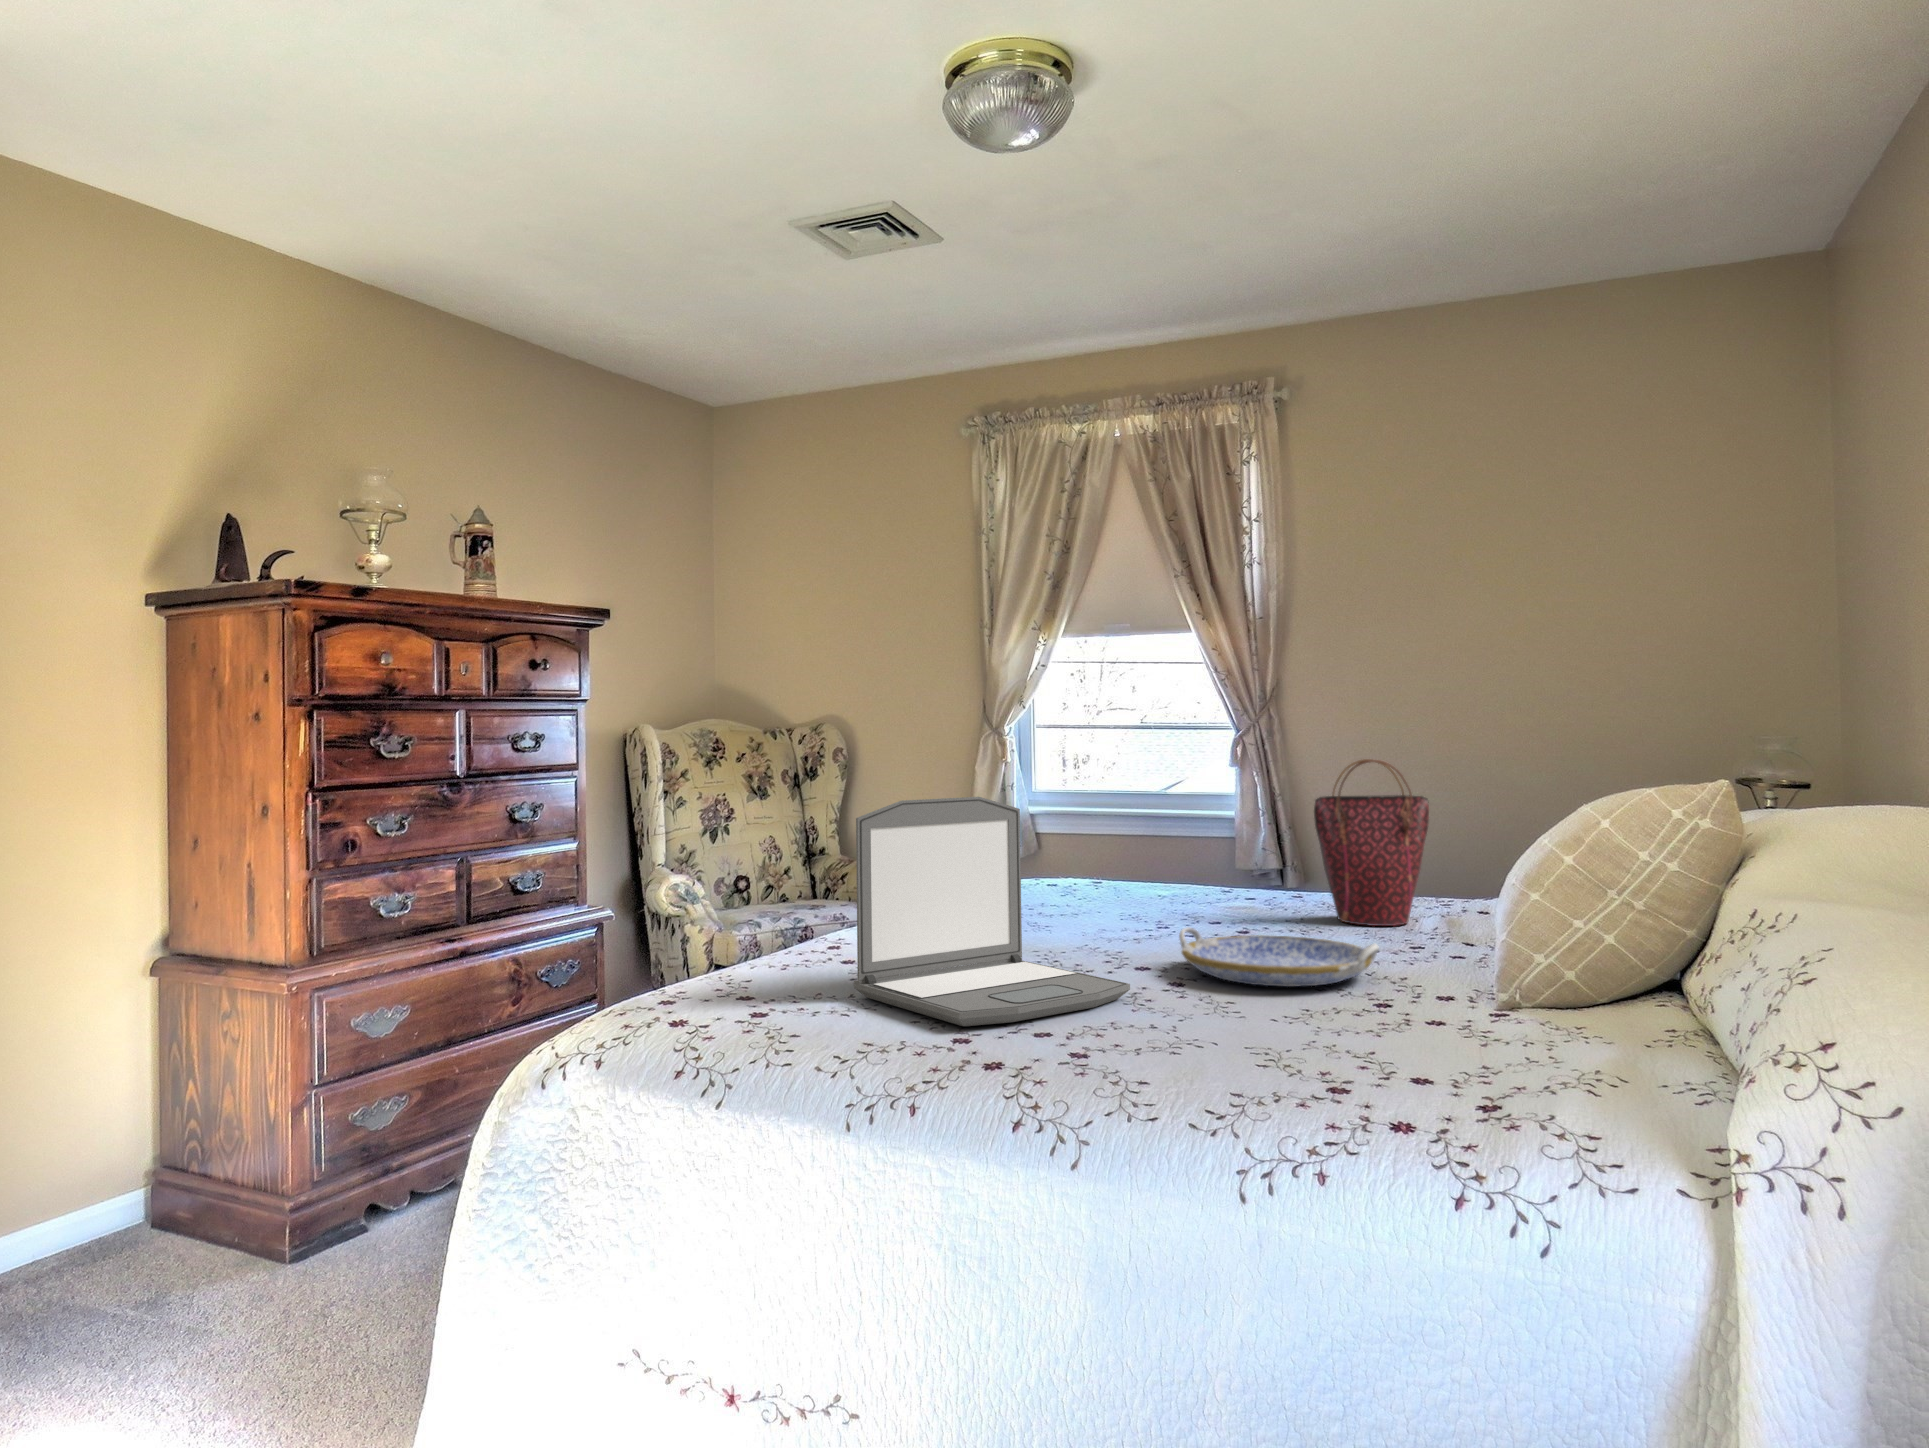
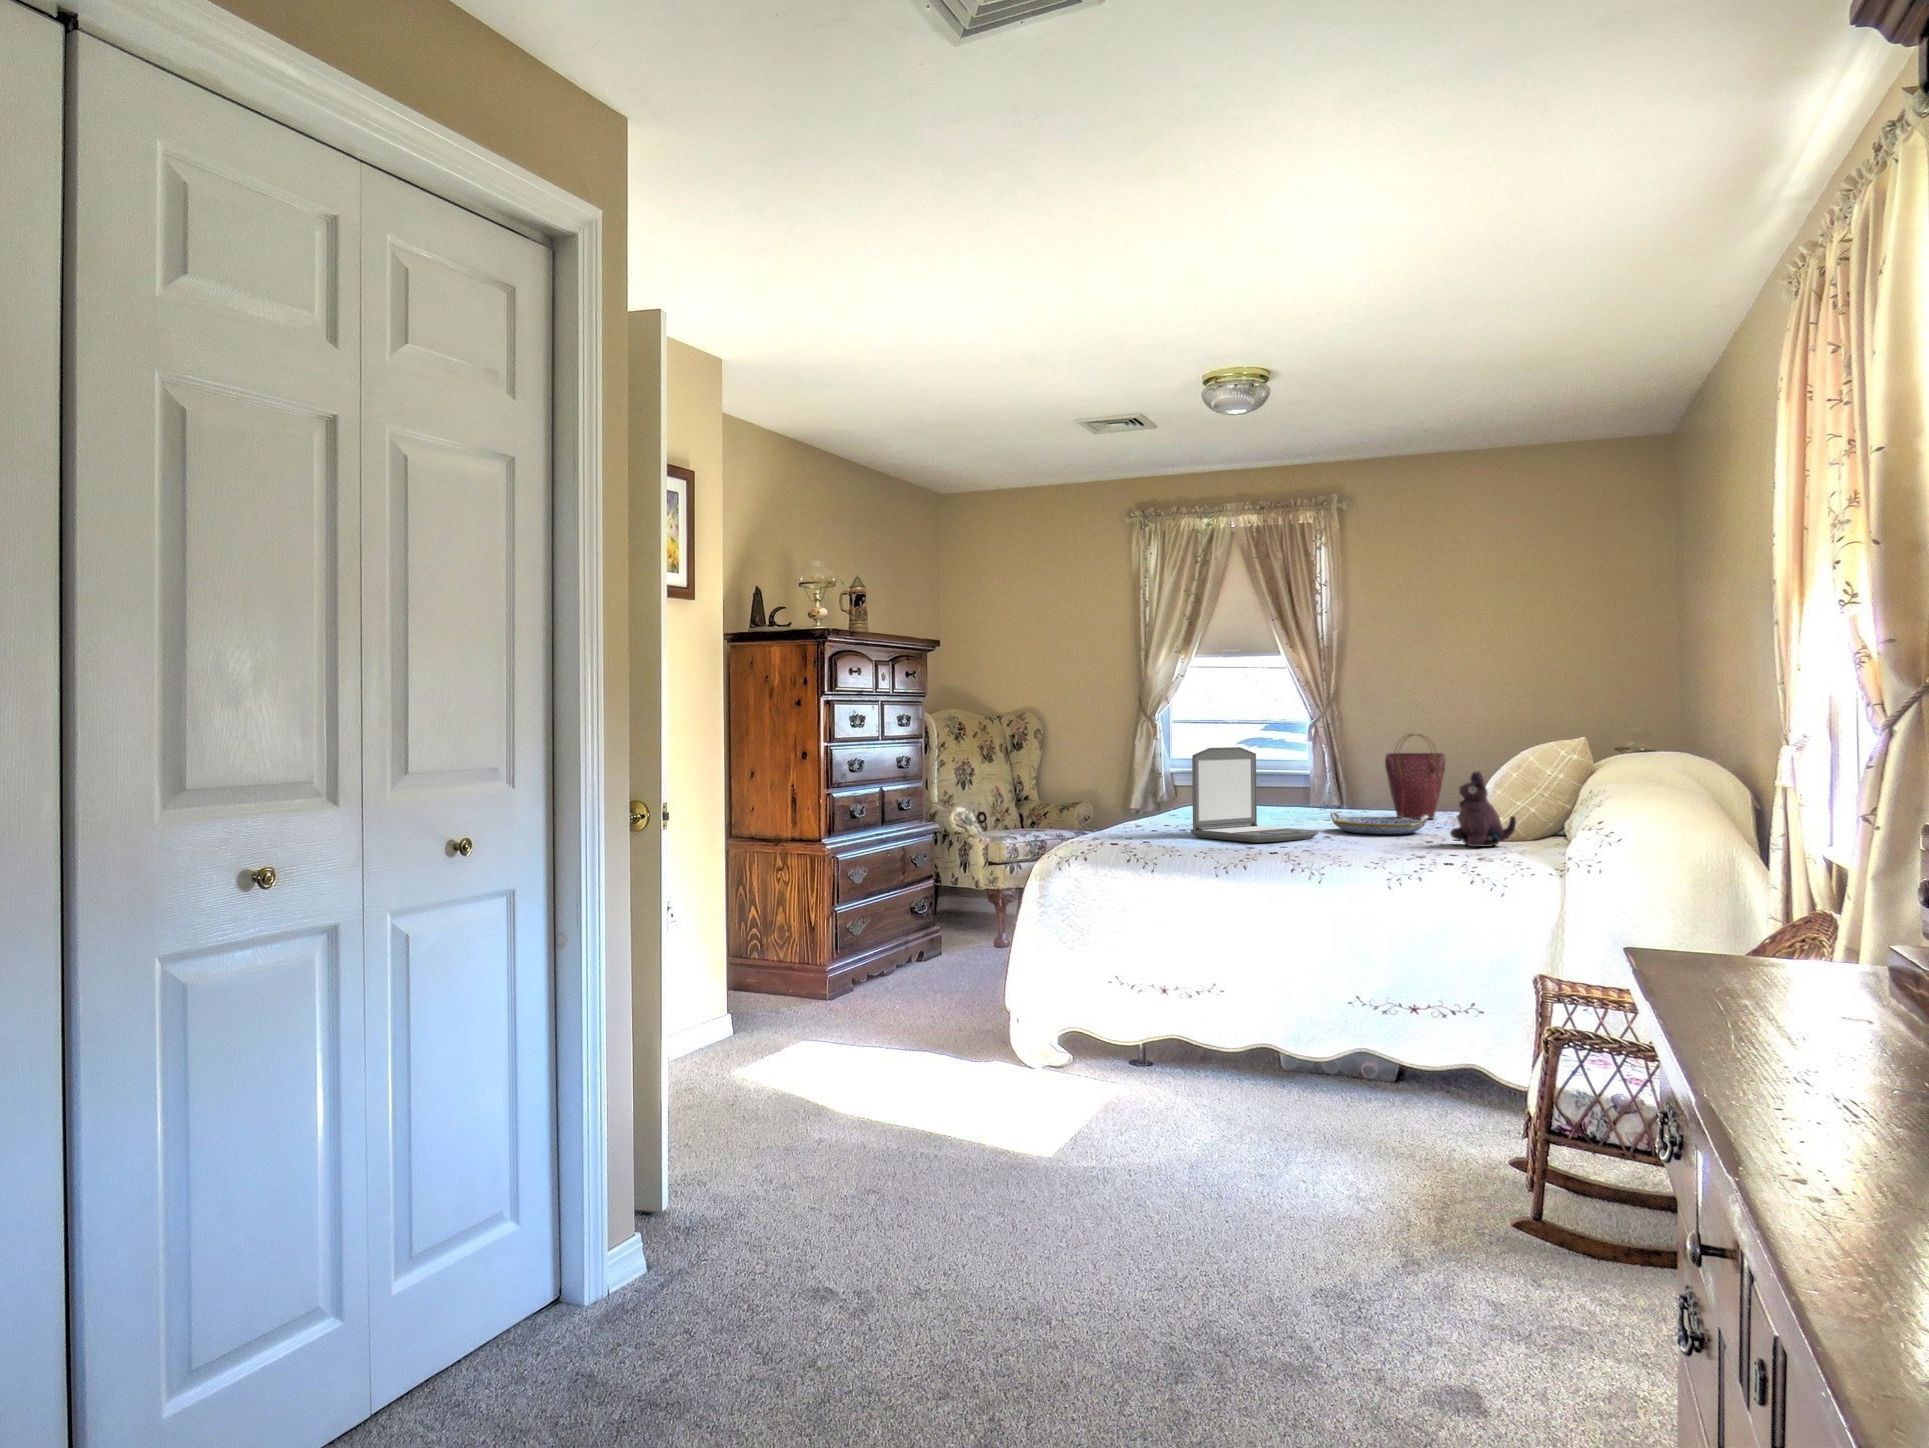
plush toy: none [1416,860,1577,1055] -> present [1450,772,1516,847]

